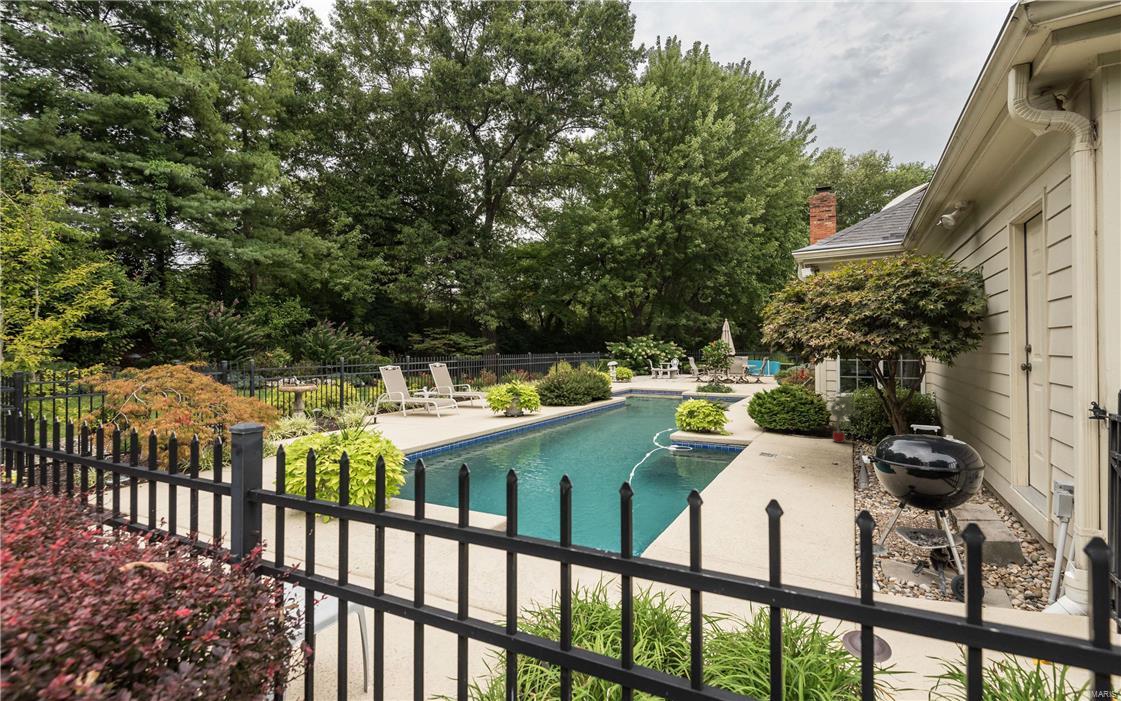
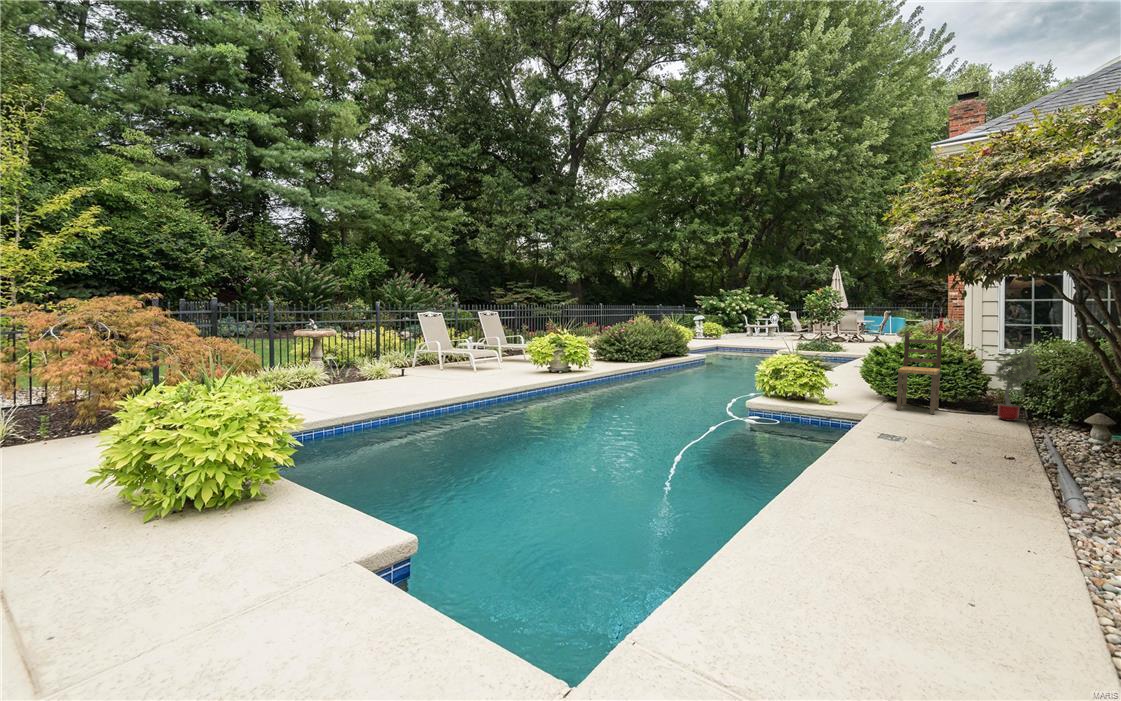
chair: none [772,382,799,440] -> present [896,333,942,414]

